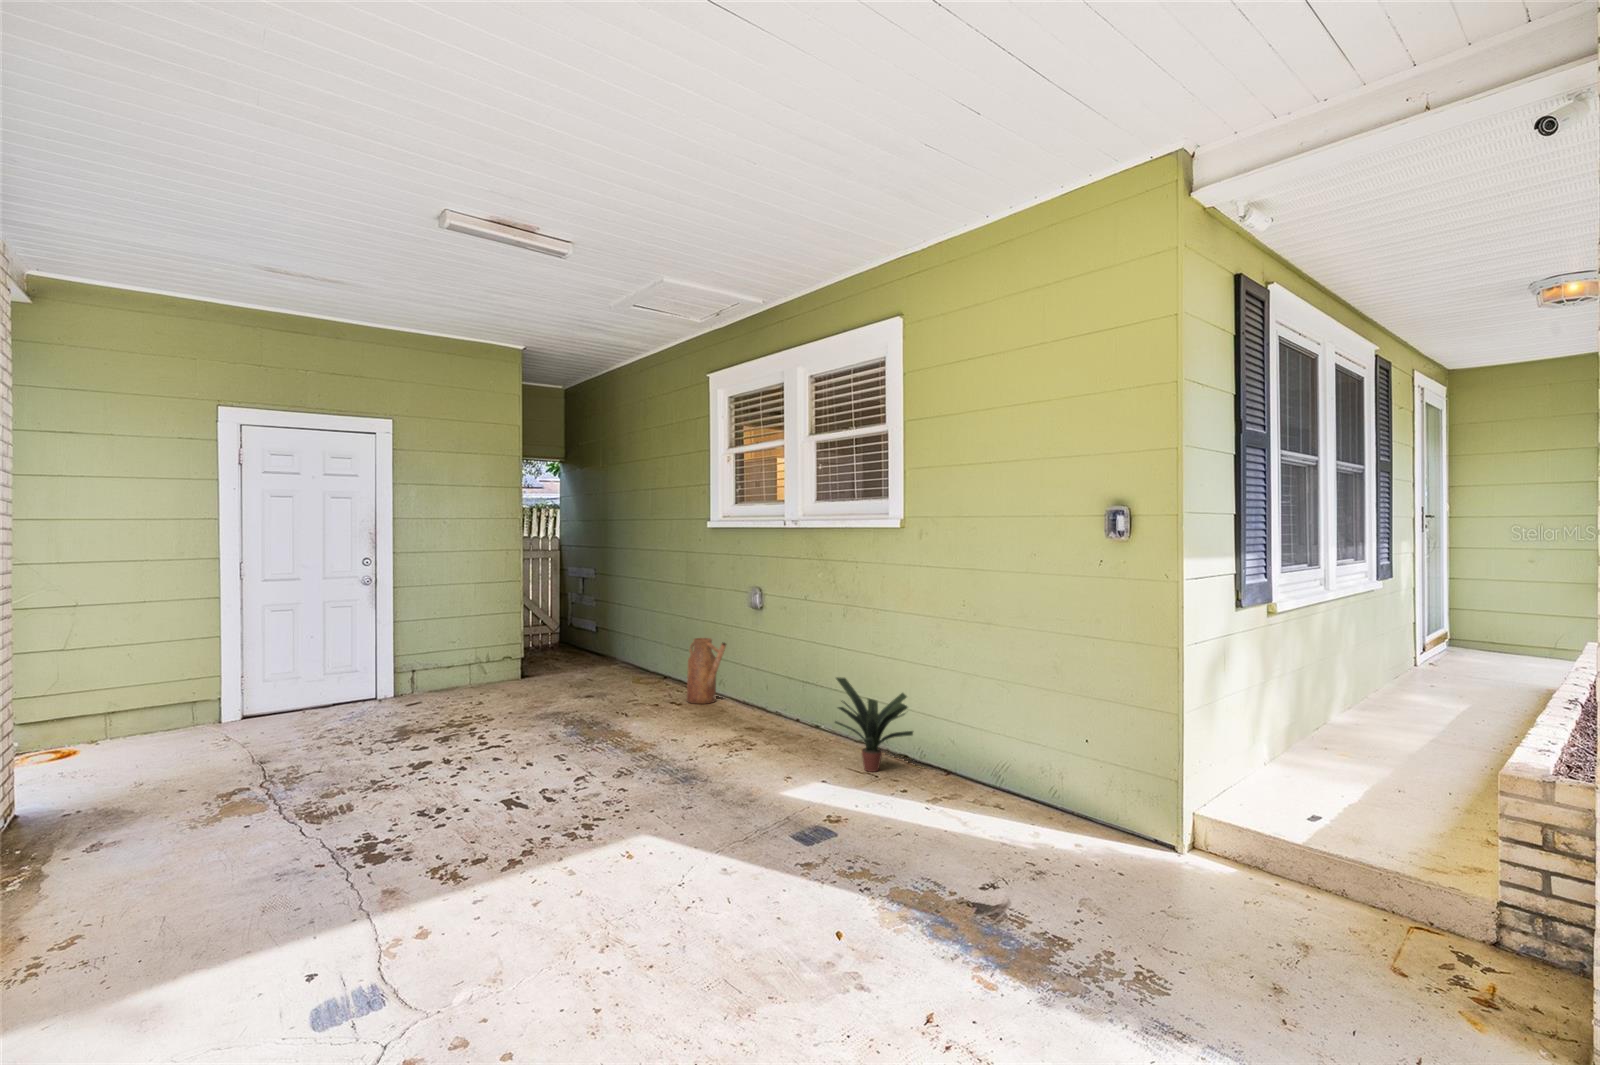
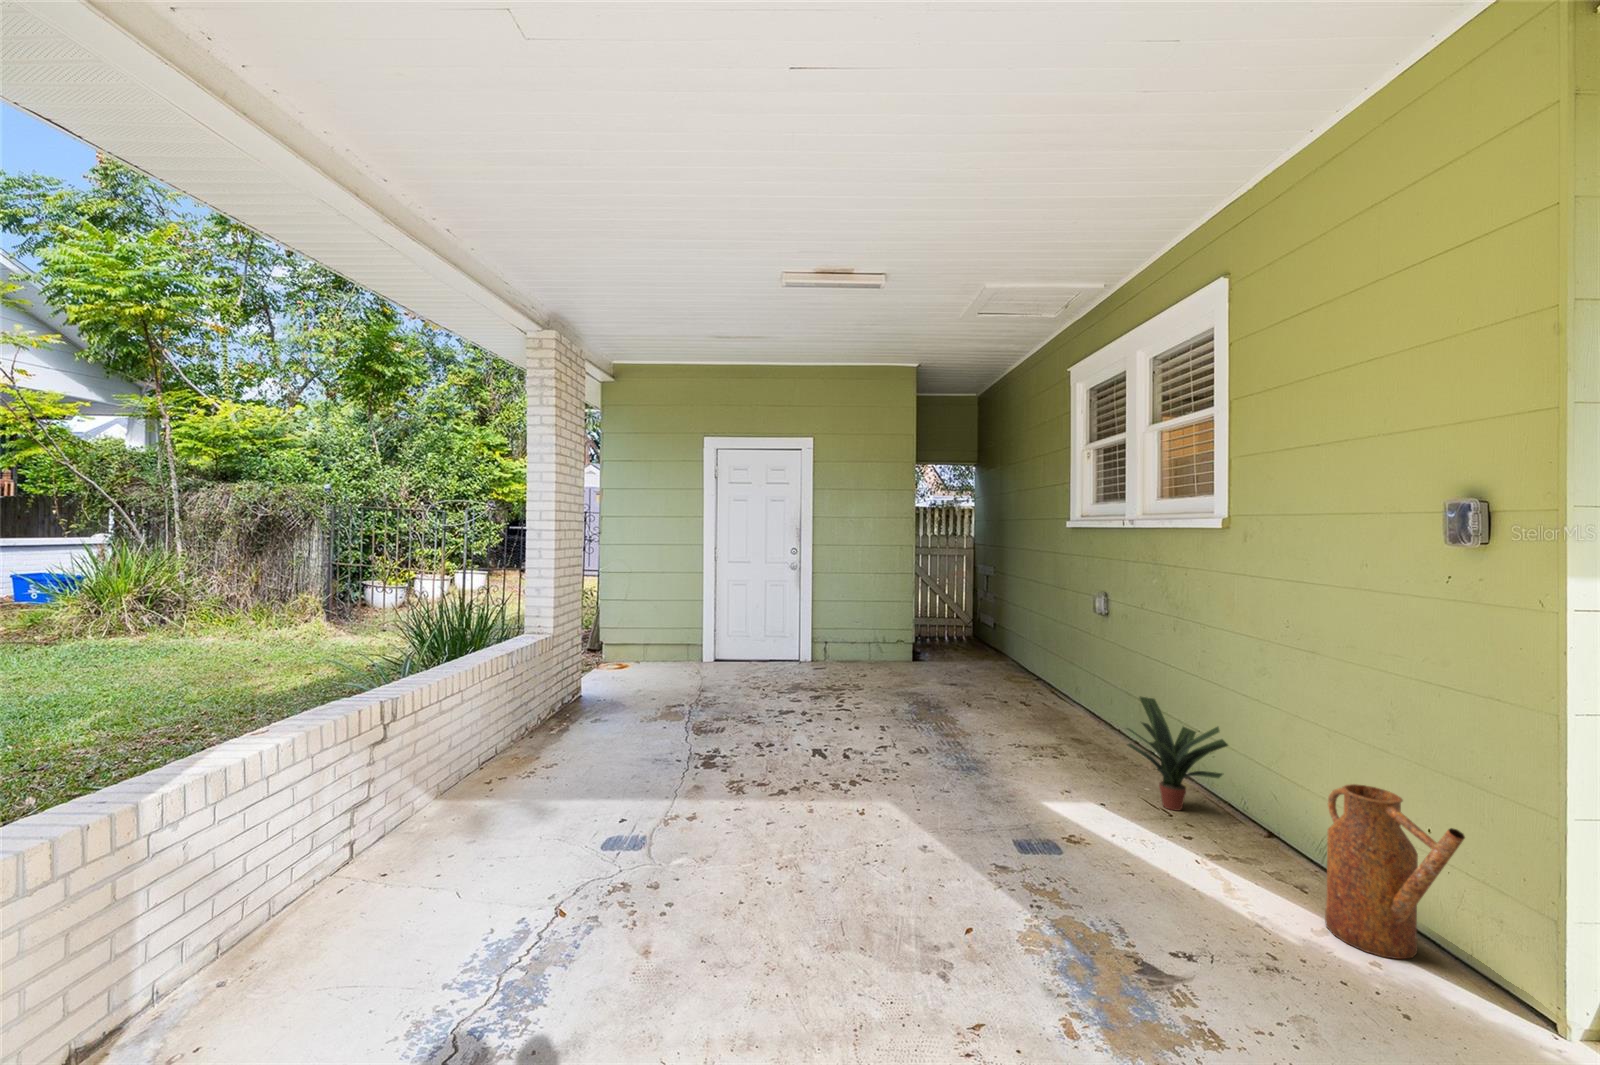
watering can: present [687,638,726,704] -> present [1325,784,1465,959]

